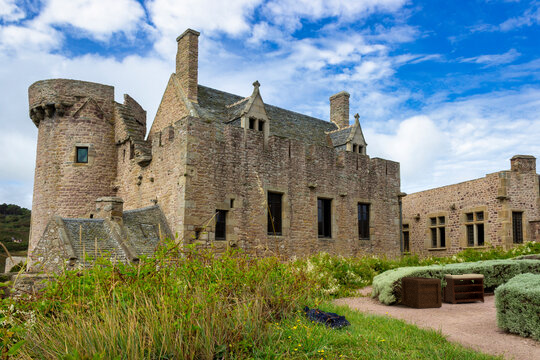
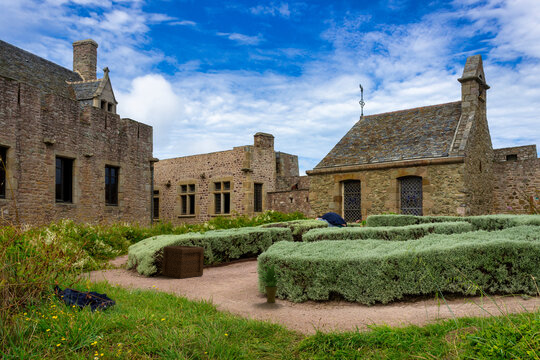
bench: present [443,274,484,304] -> none [202,241,242,272]
potted plant: none [490,297,522,338] -> present [259,264,282,302]

